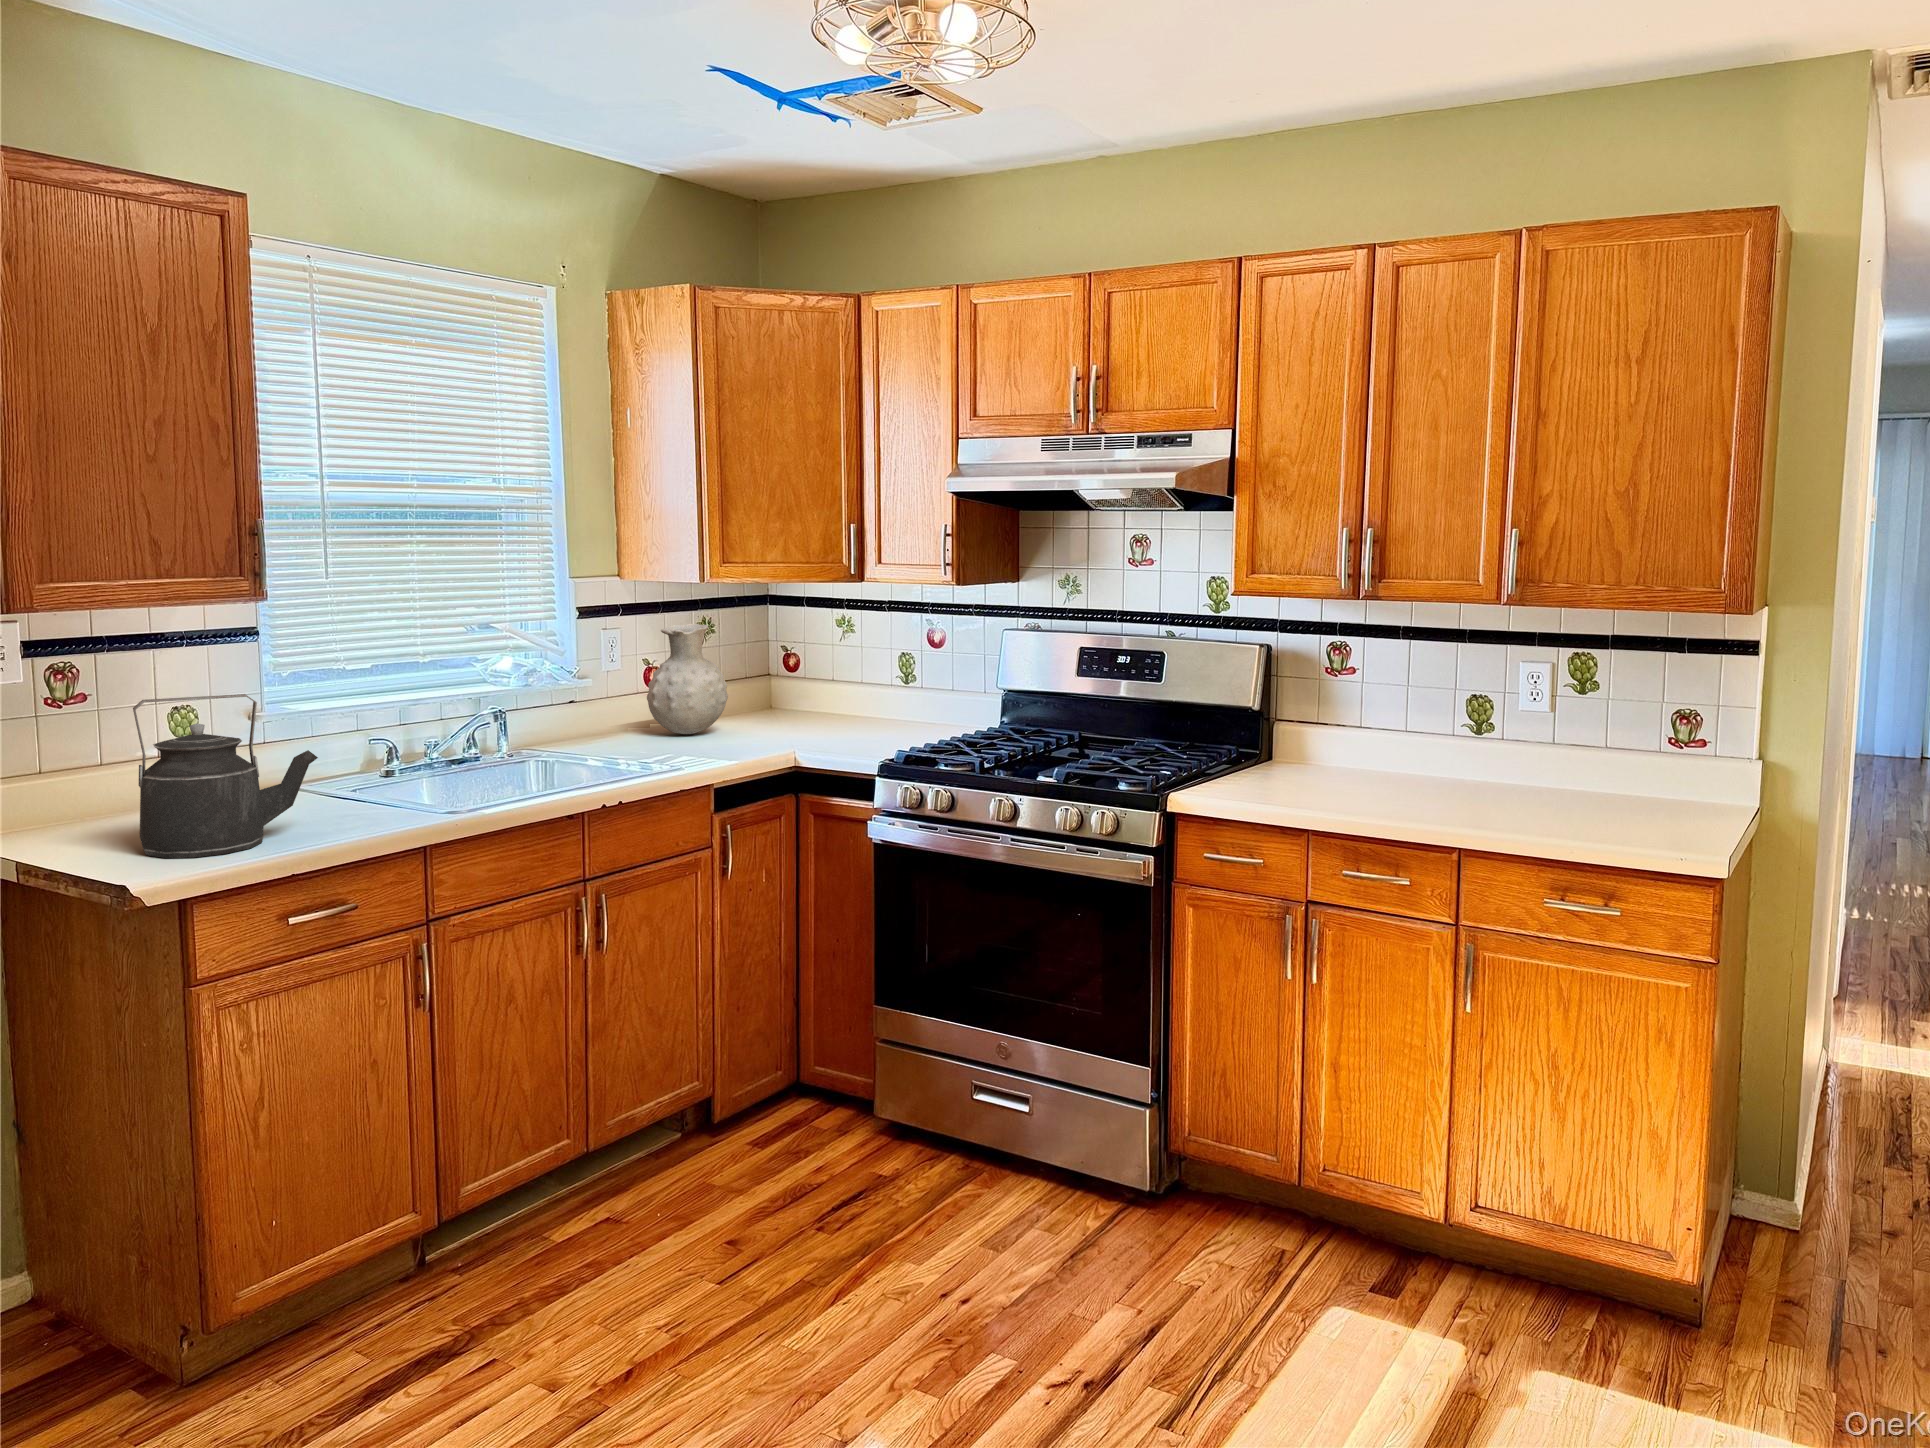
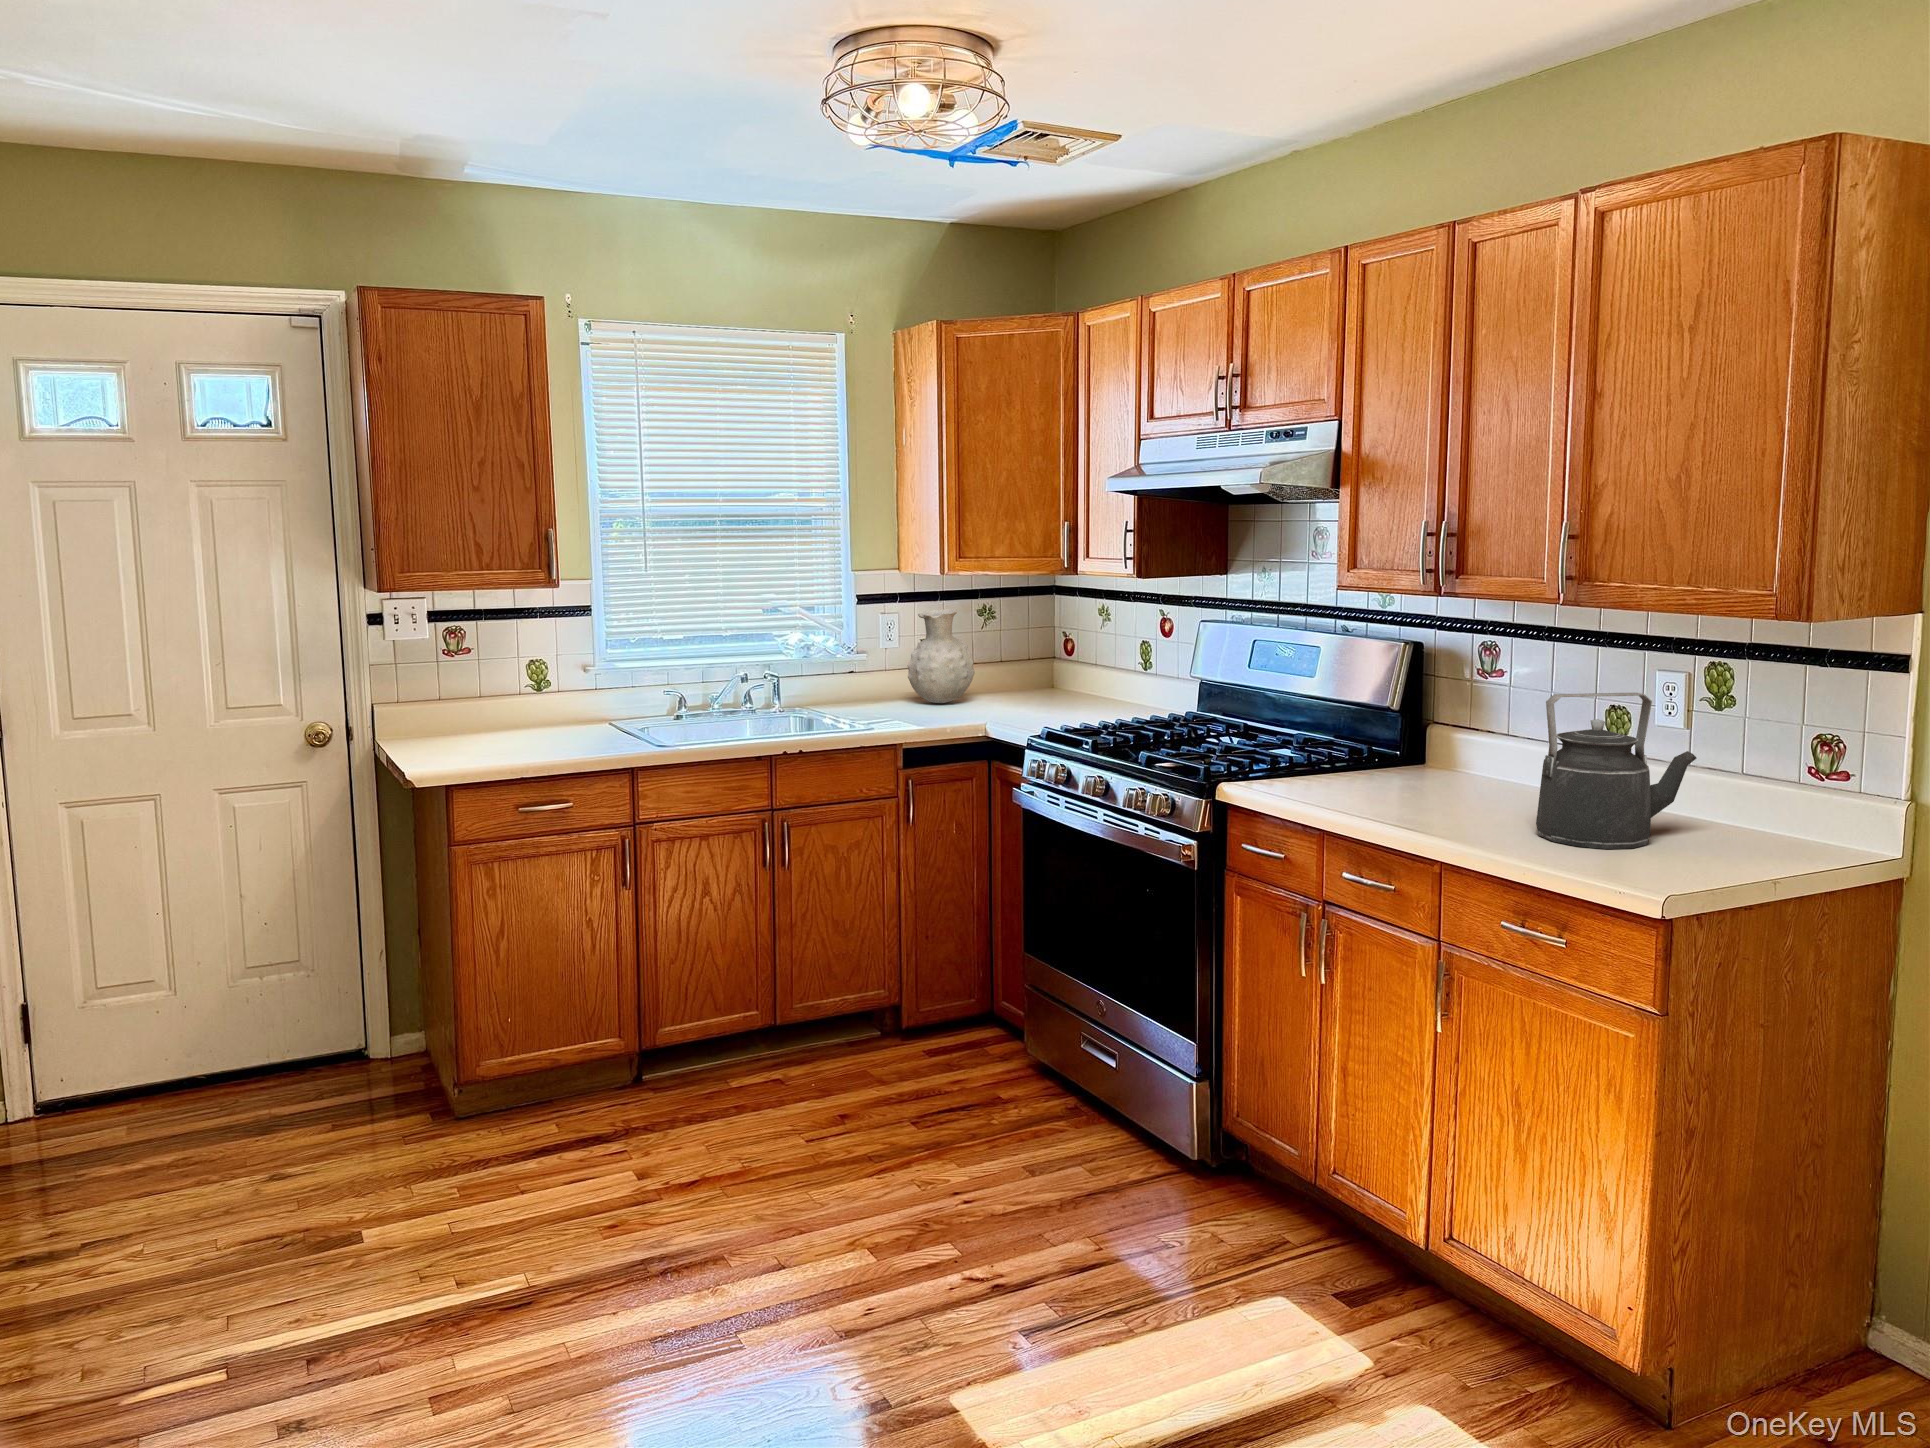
kettle: present [133,694,318,858] -> present [1536,693,1696,849]

